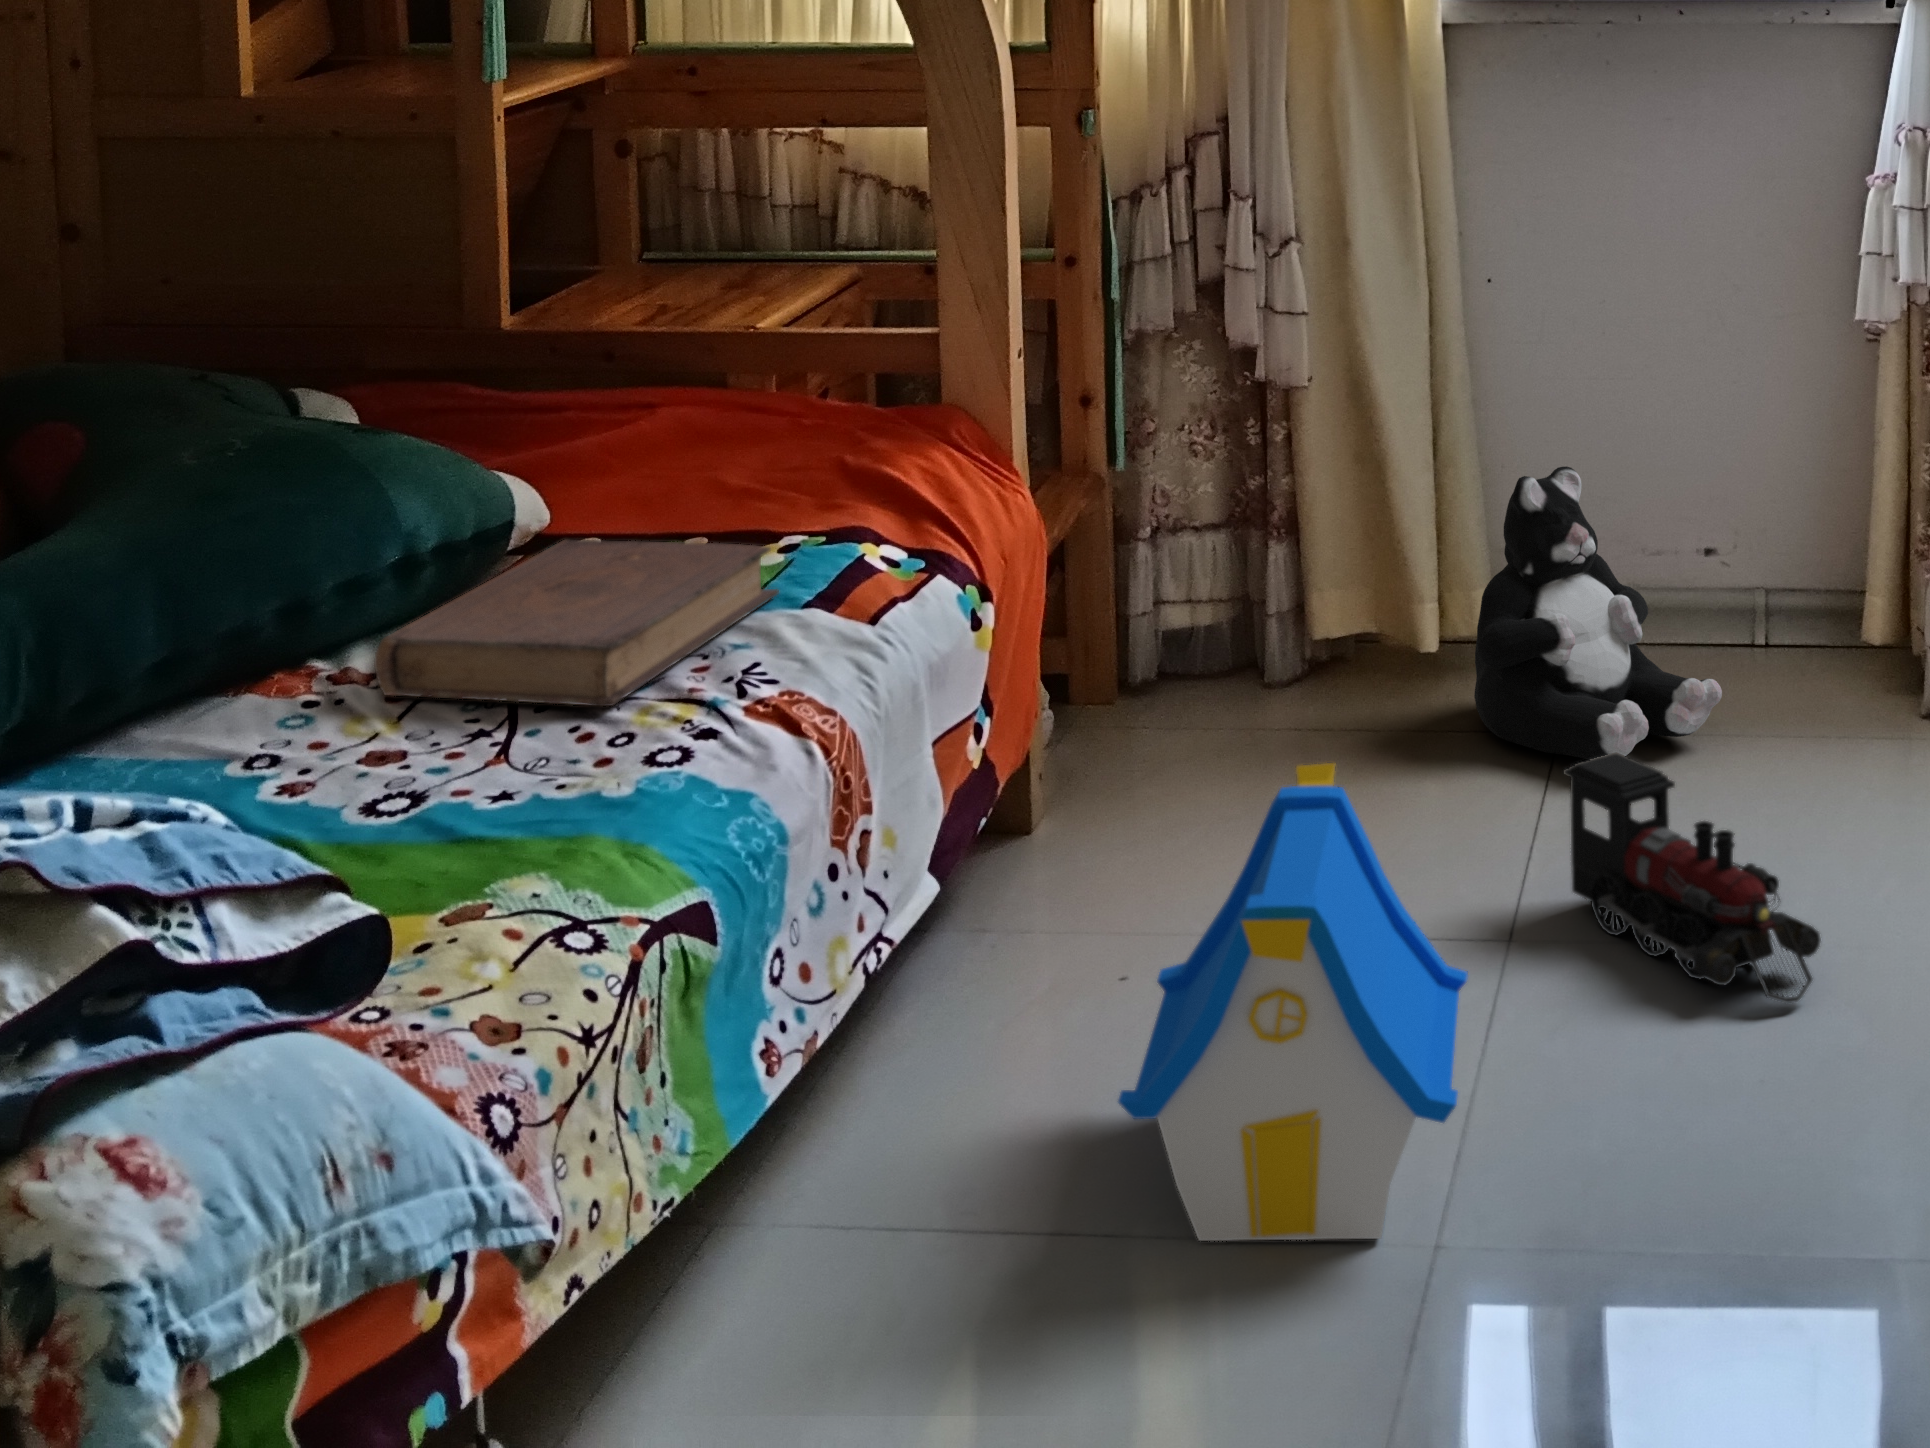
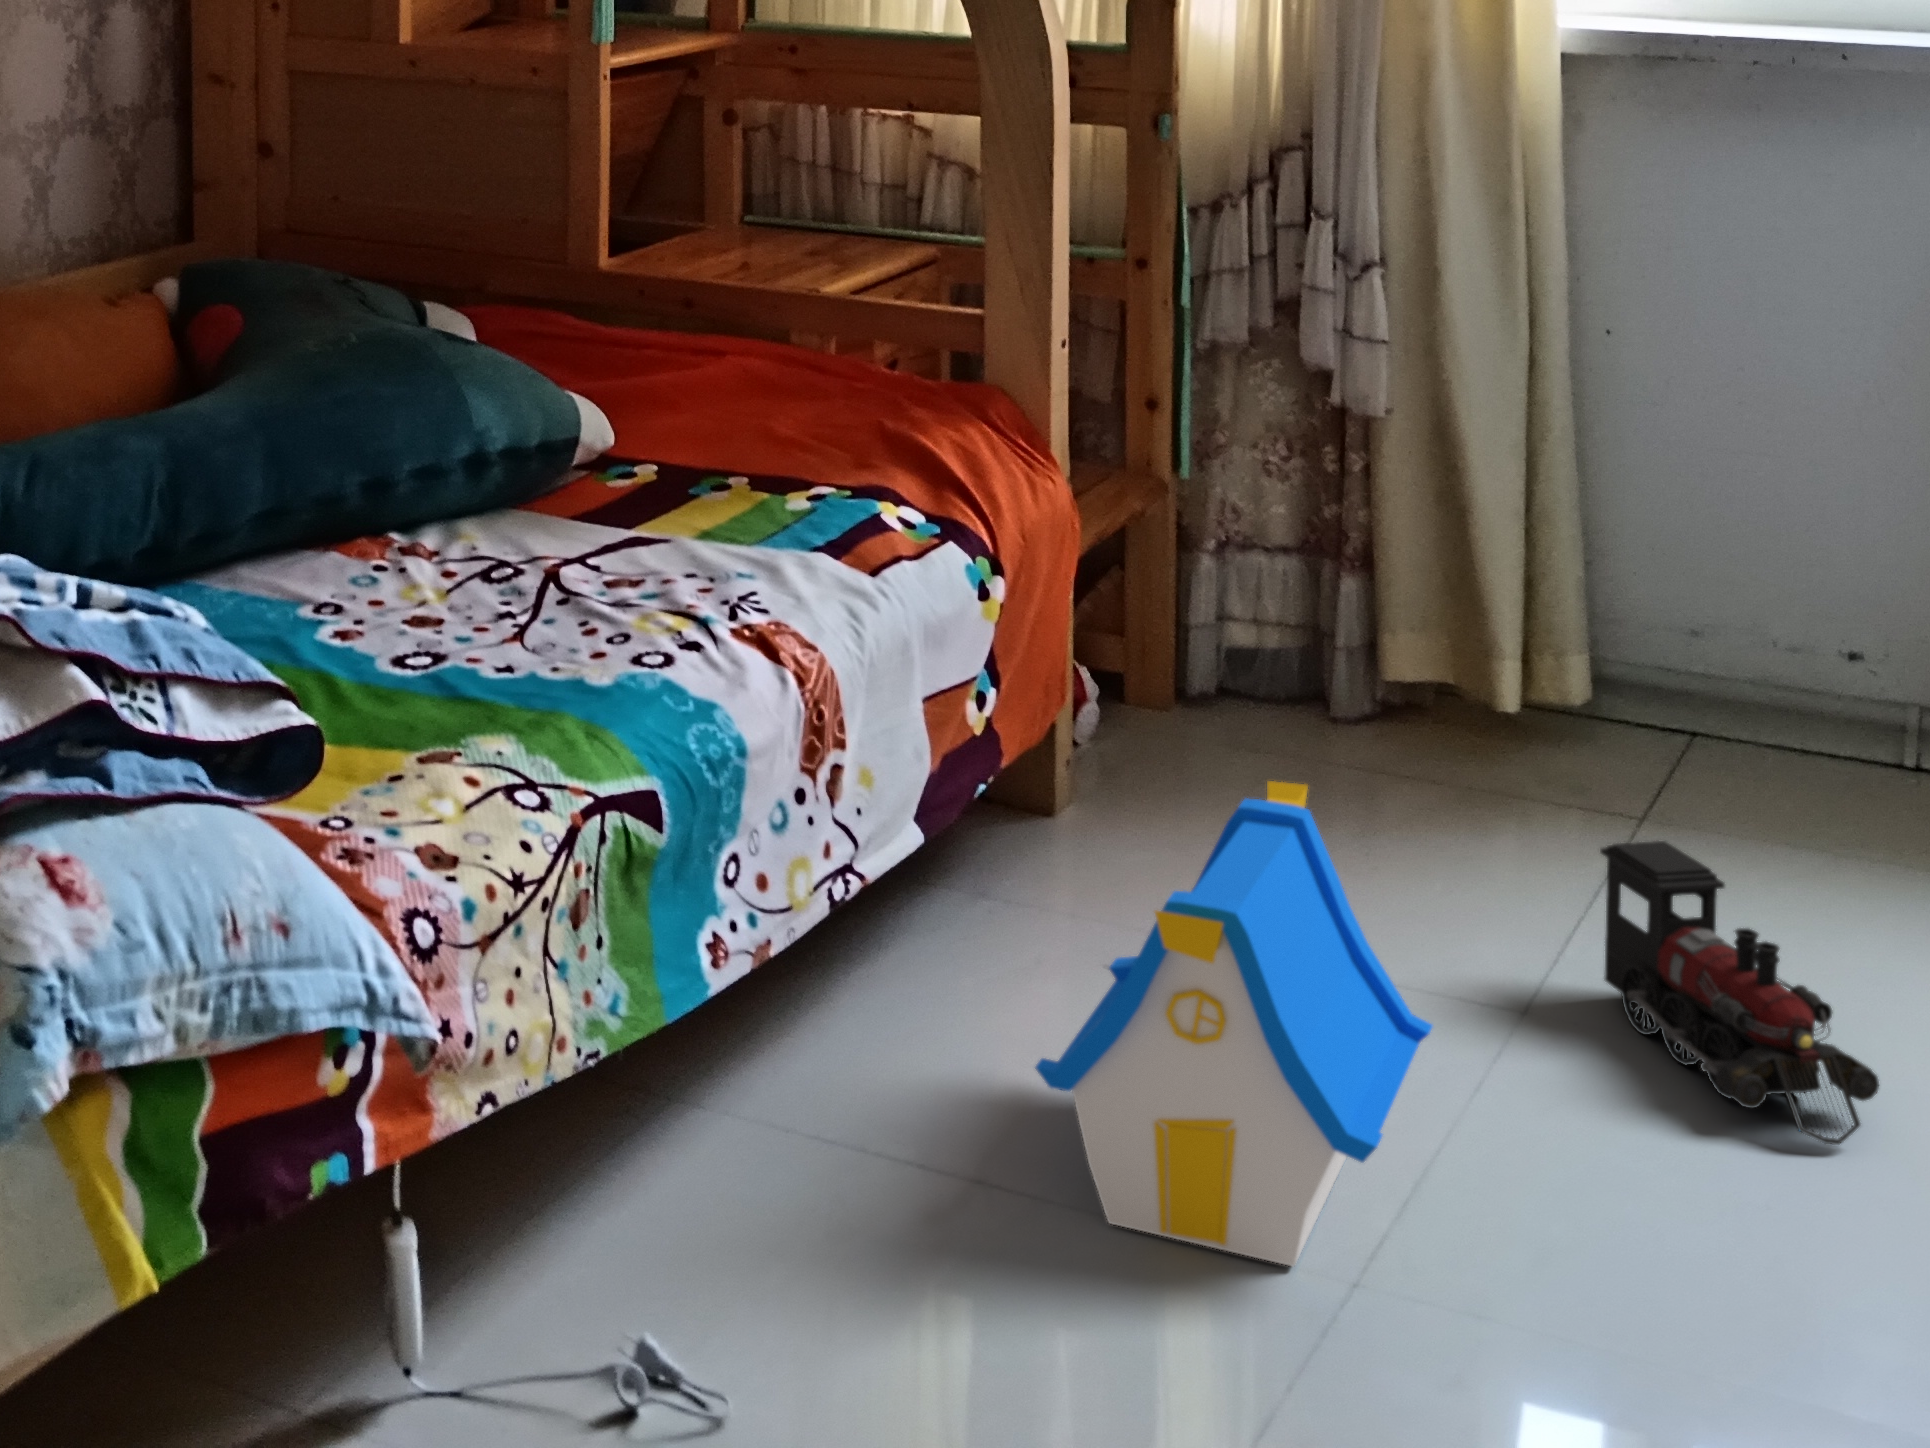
plush toy: present [1474,466,1722,760] -> none [1549,537,1837,859]
book: present [374,539,779,706] -> none [420,460,788,608]

